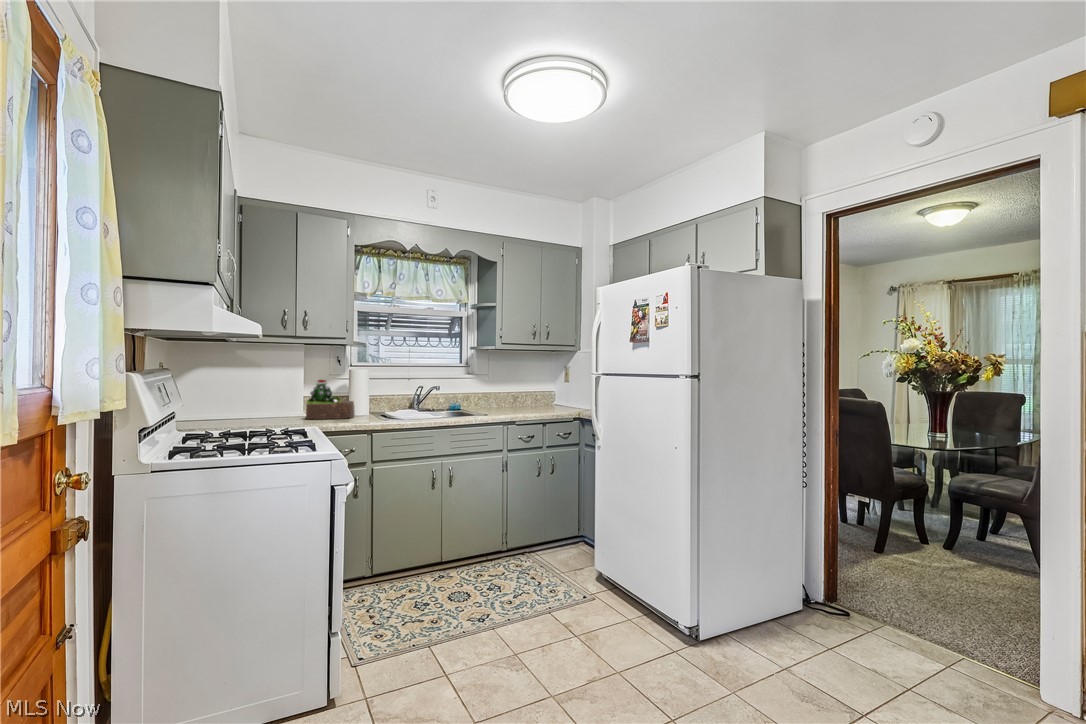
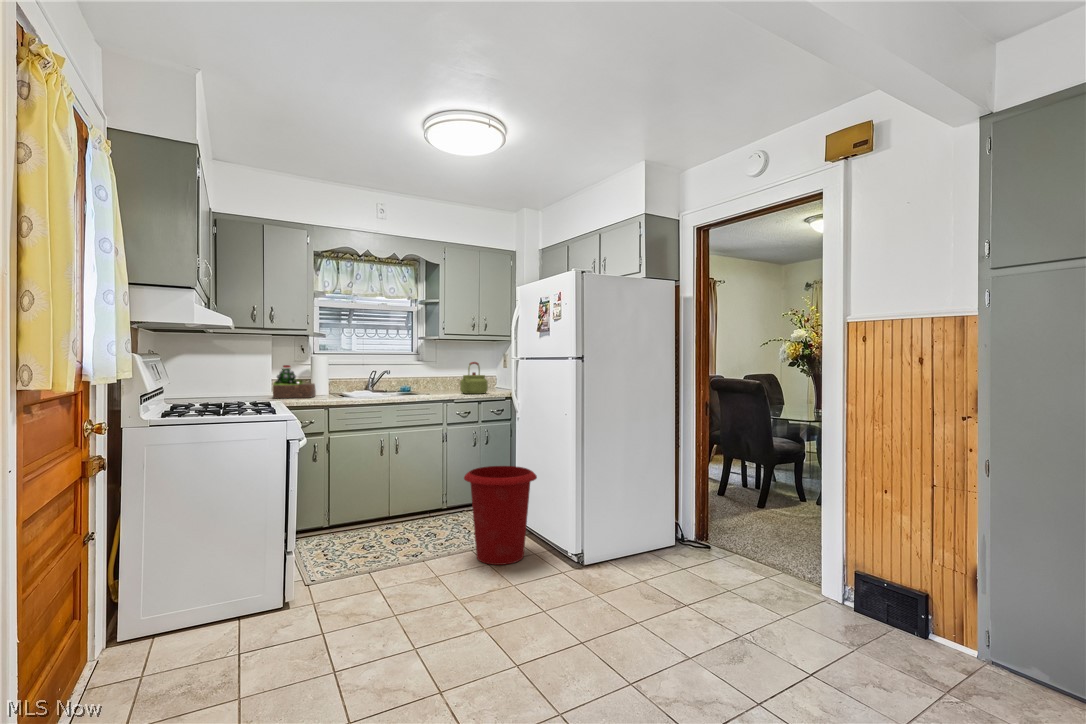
kettle: none [519,376,550,413] -> present [460,362,488,394]
waste bin: none [544,506,635,636] -> present [464,466,537,565]

